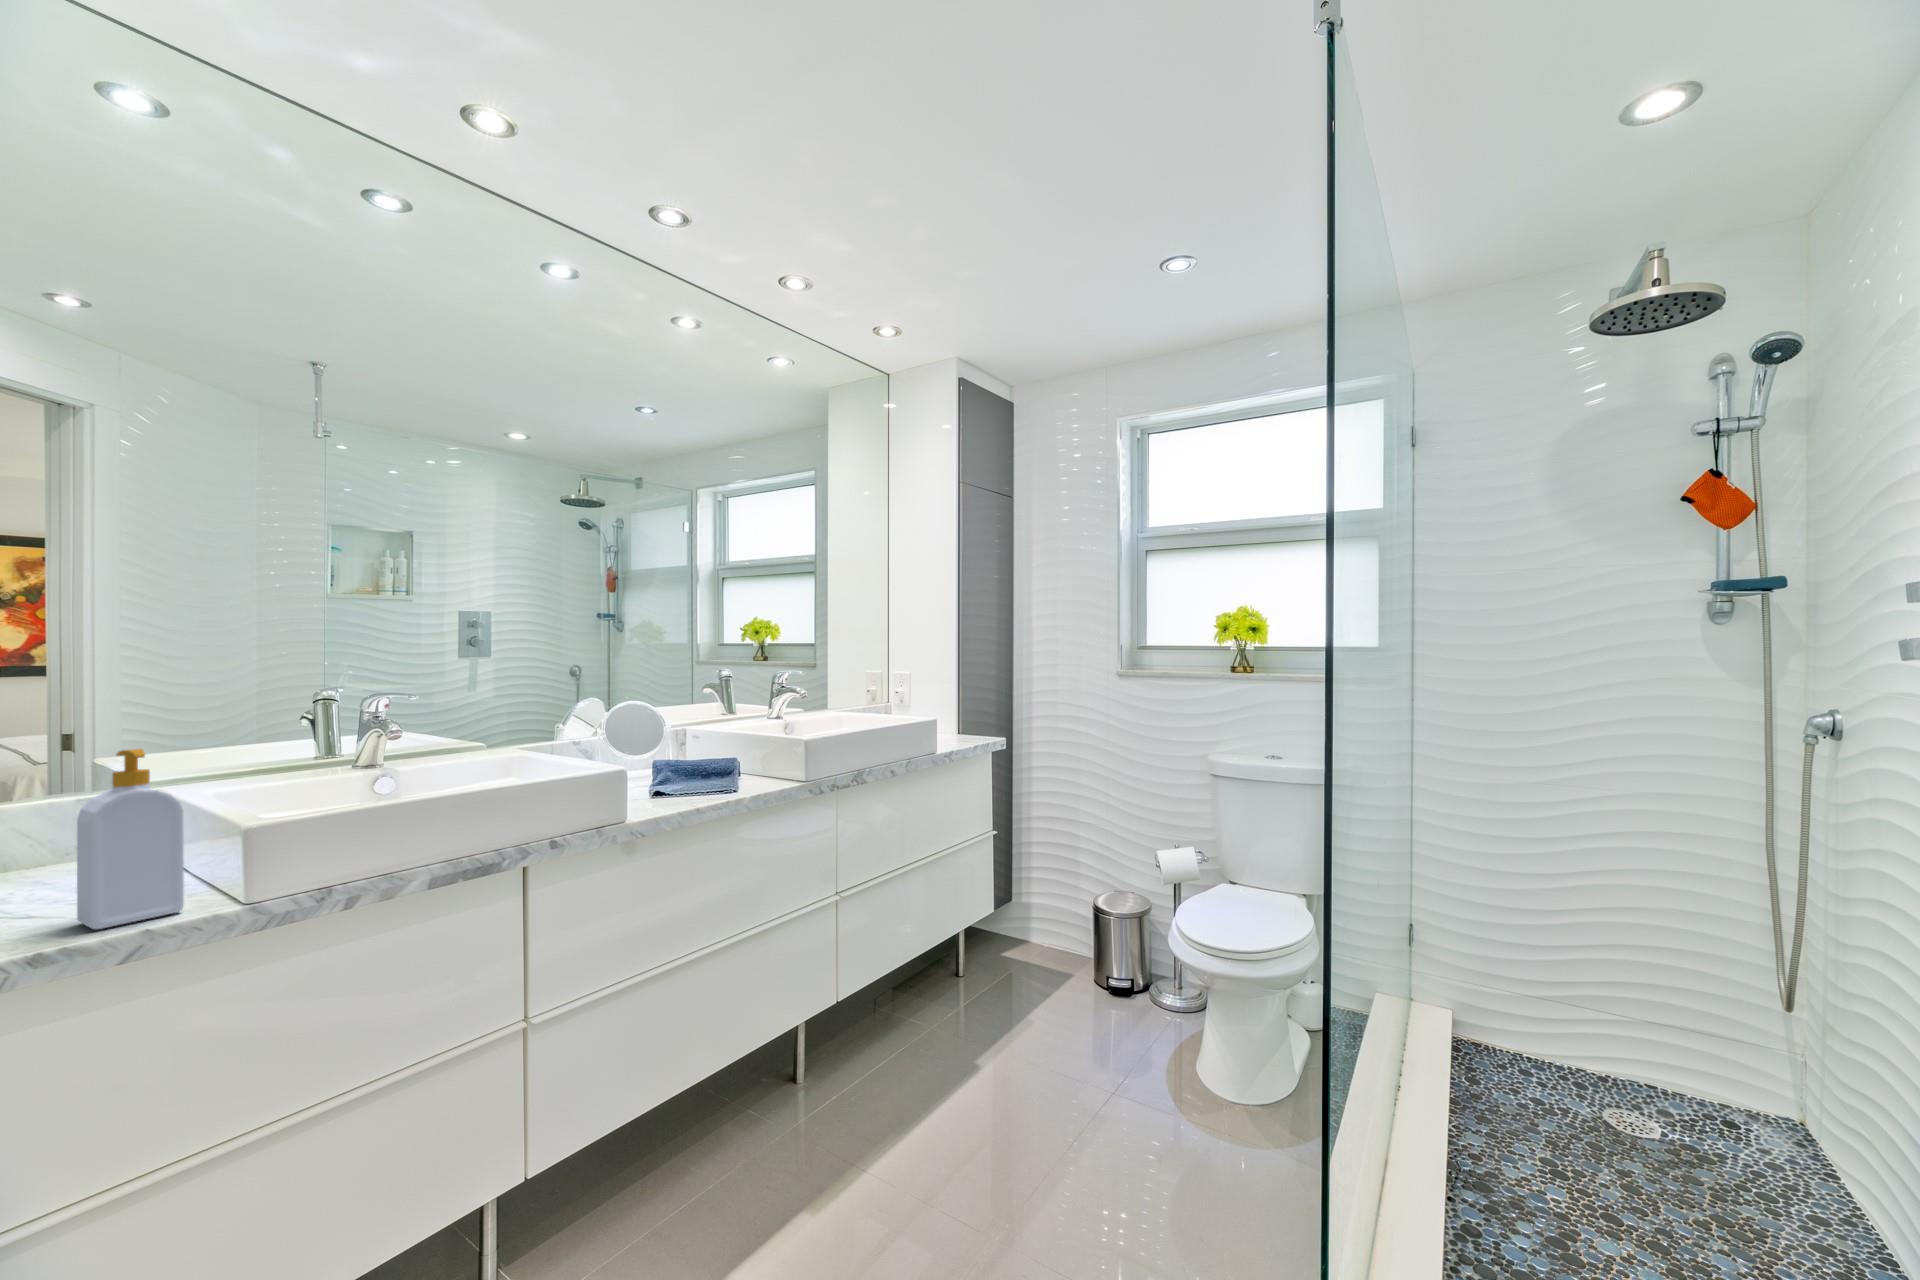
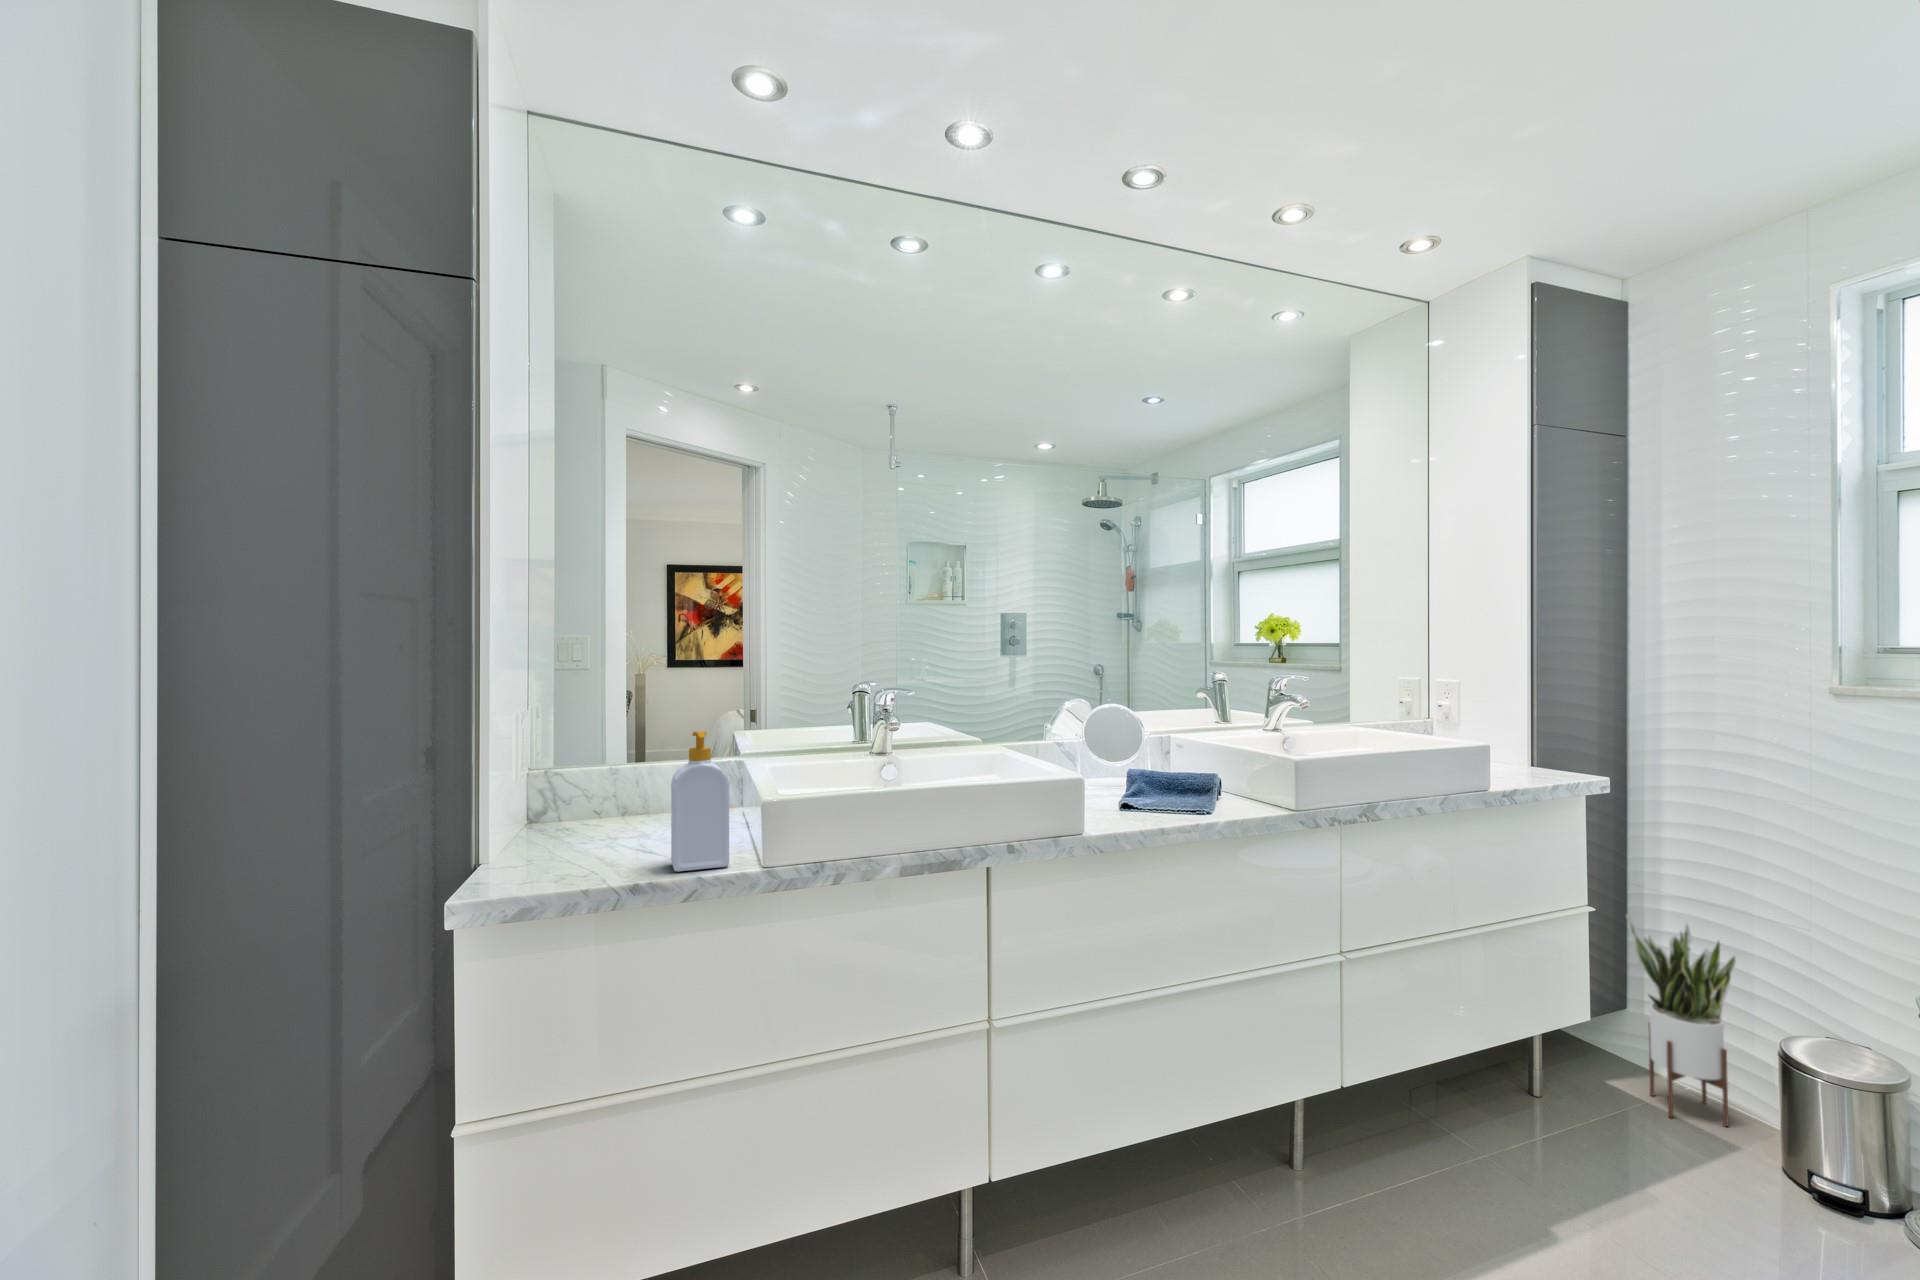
potted plant: none [1012,833,1069,969] -> present [1627,915,1736,1127]

